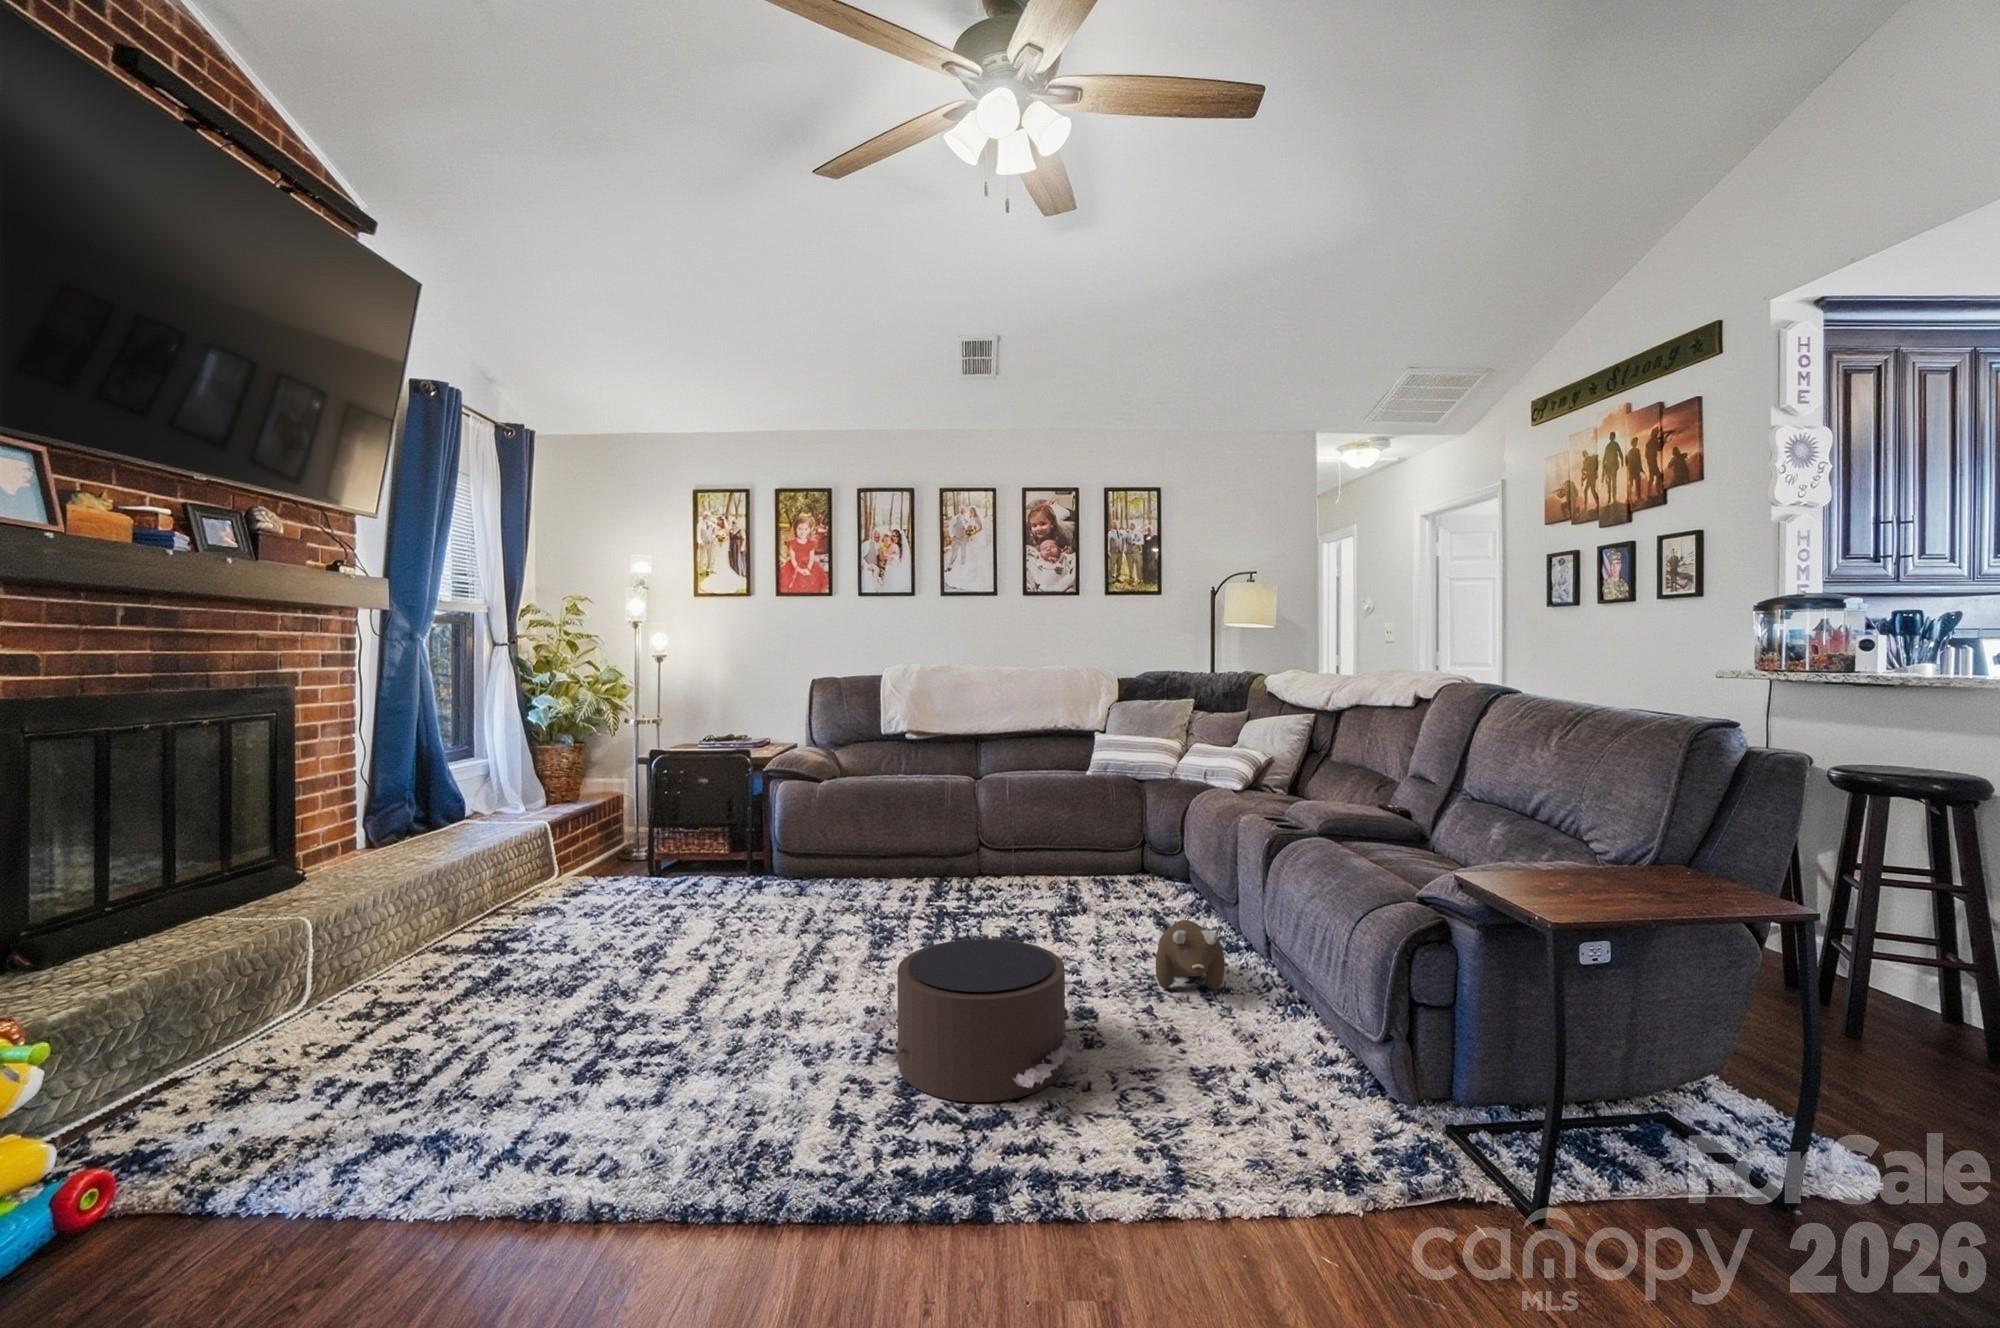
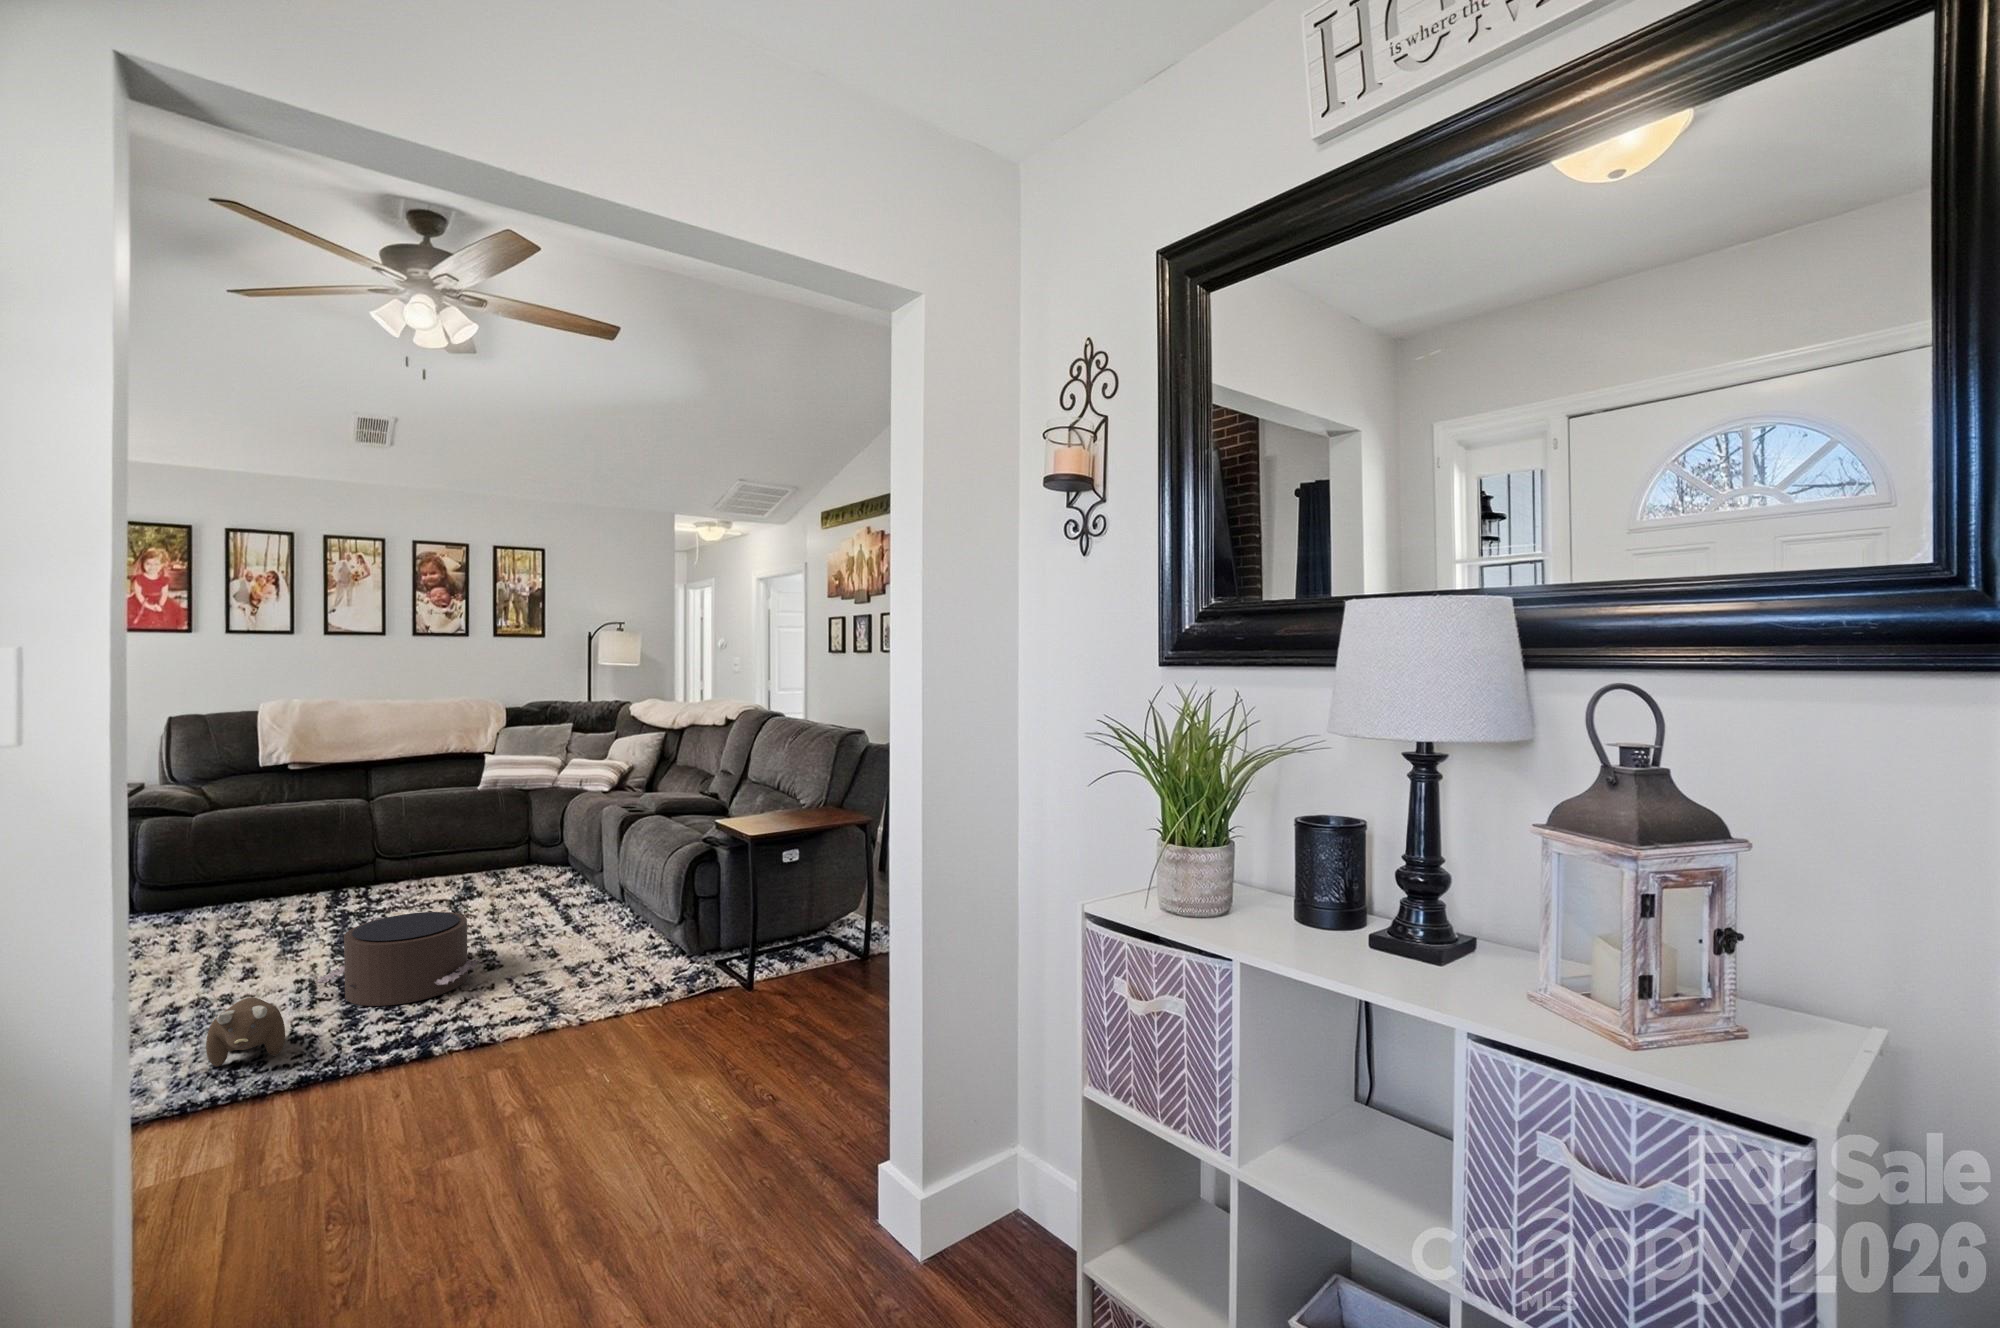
plush toy: present [1156,920,1225,989] -> present [206,998,285,1066]

